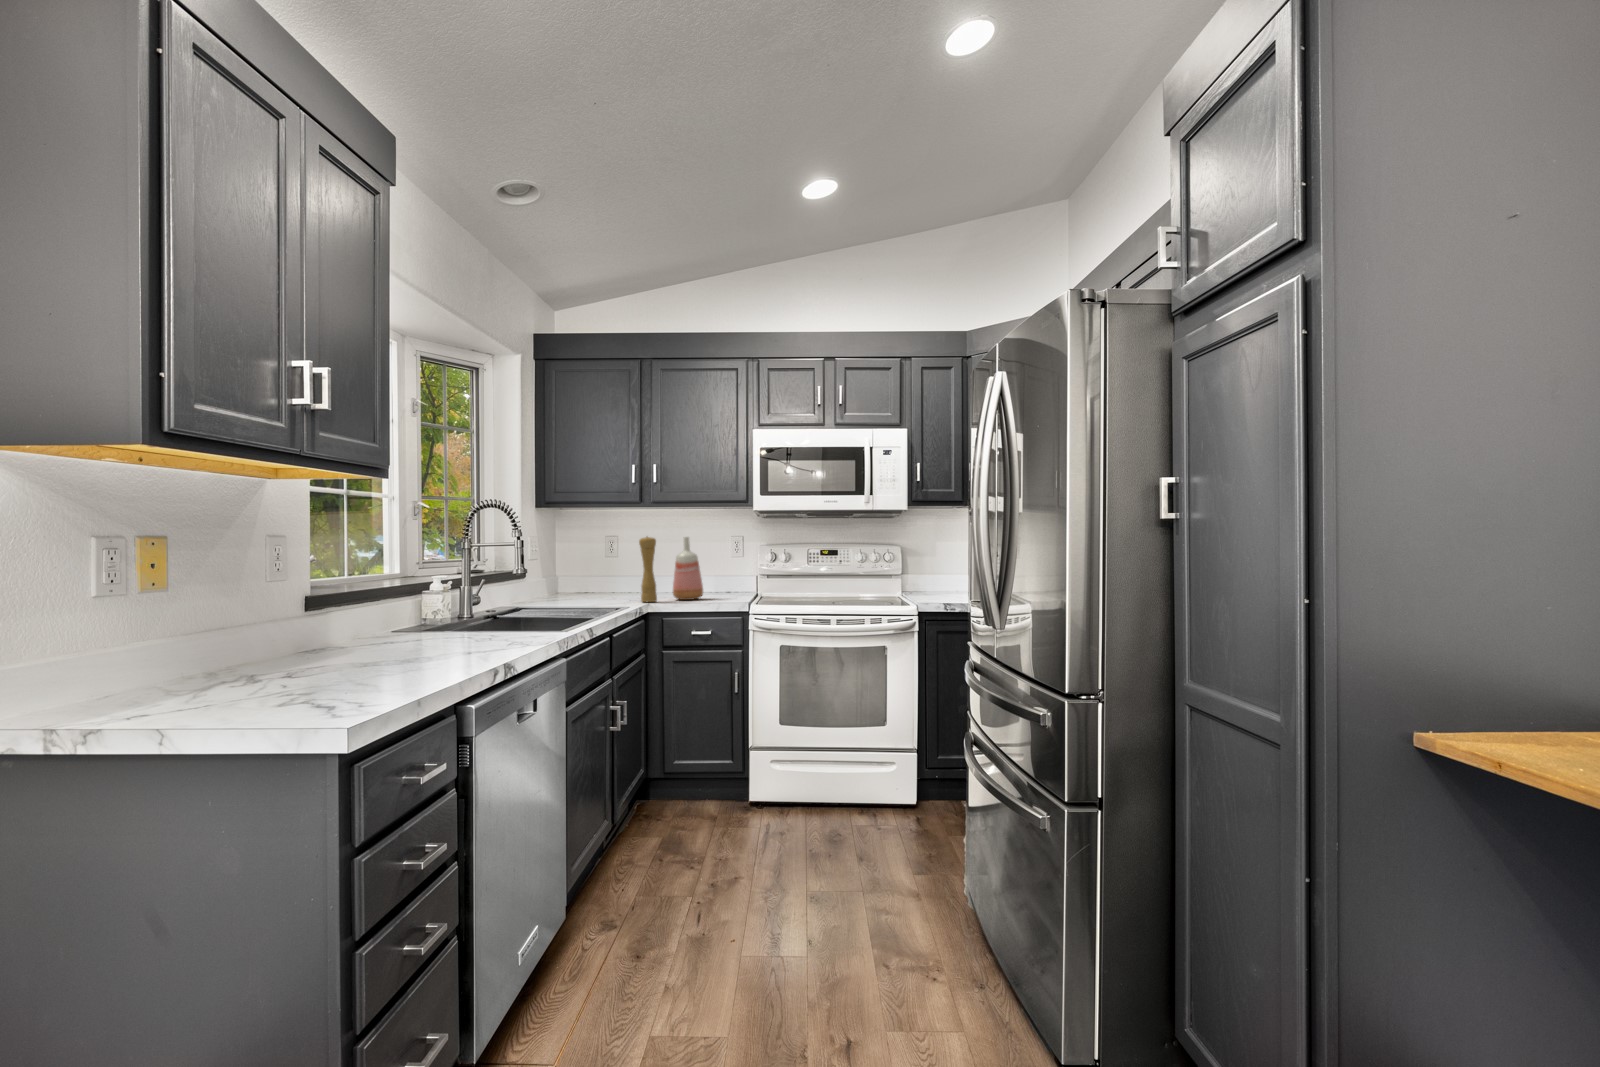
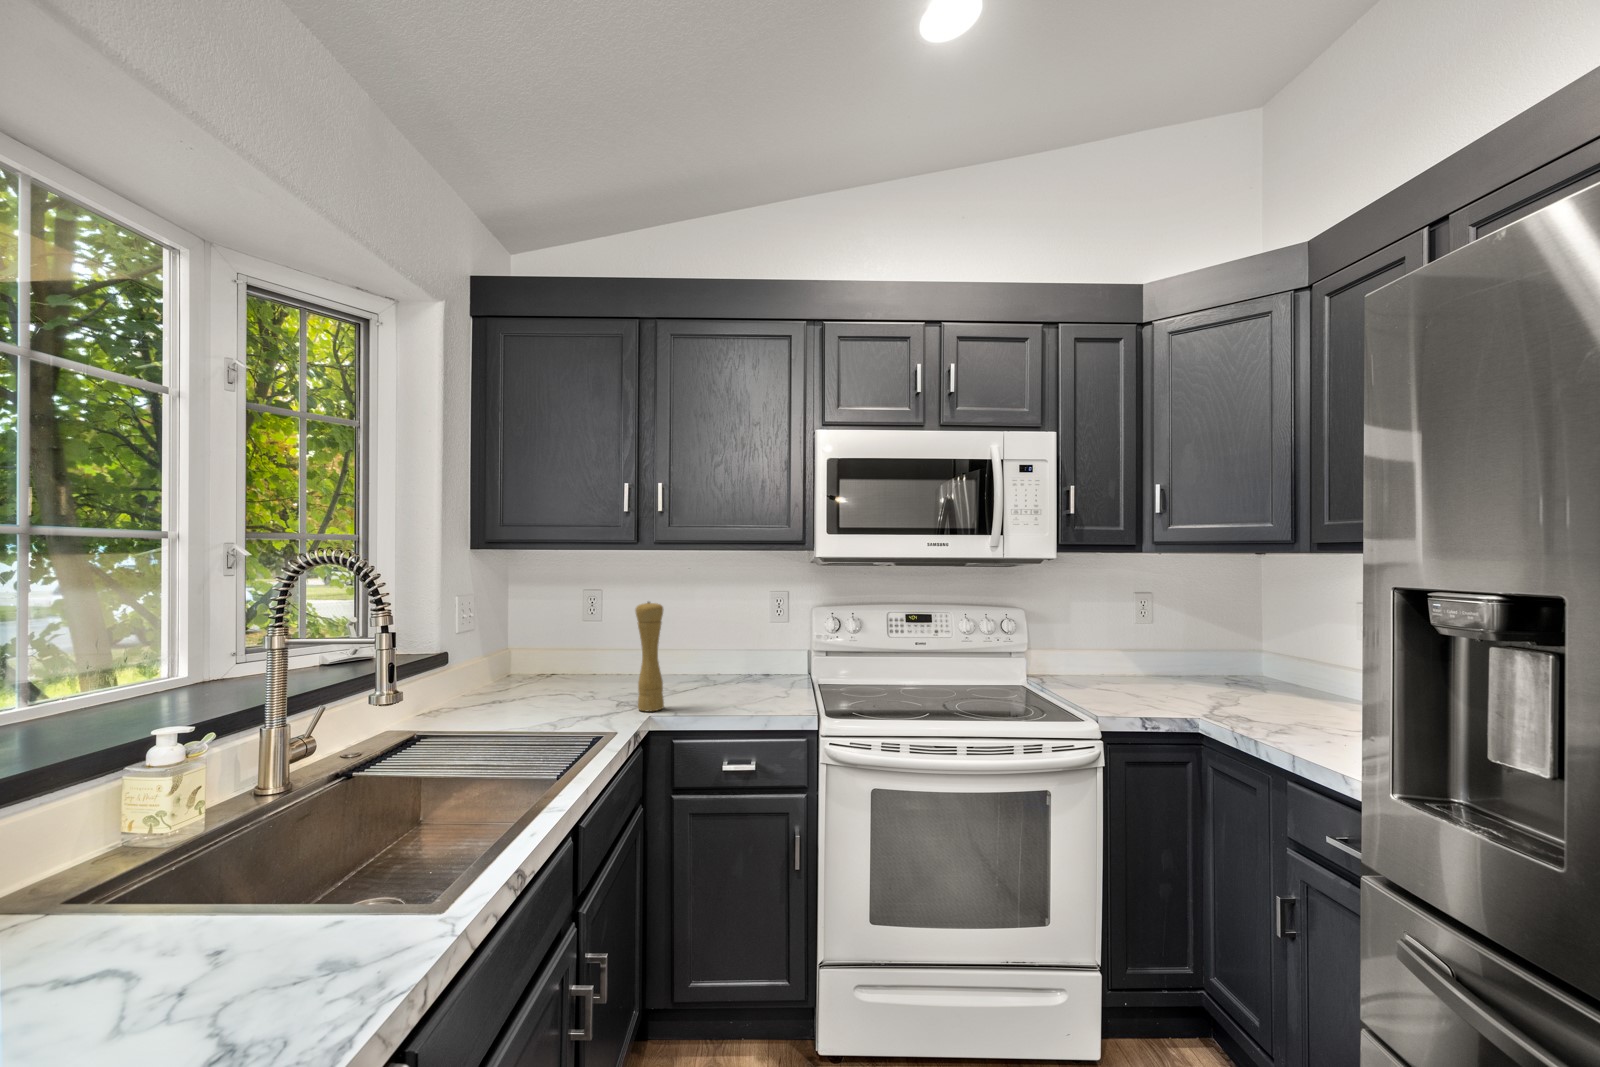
vase: present [673,537,703,600] -> none [688,599,737,702]

